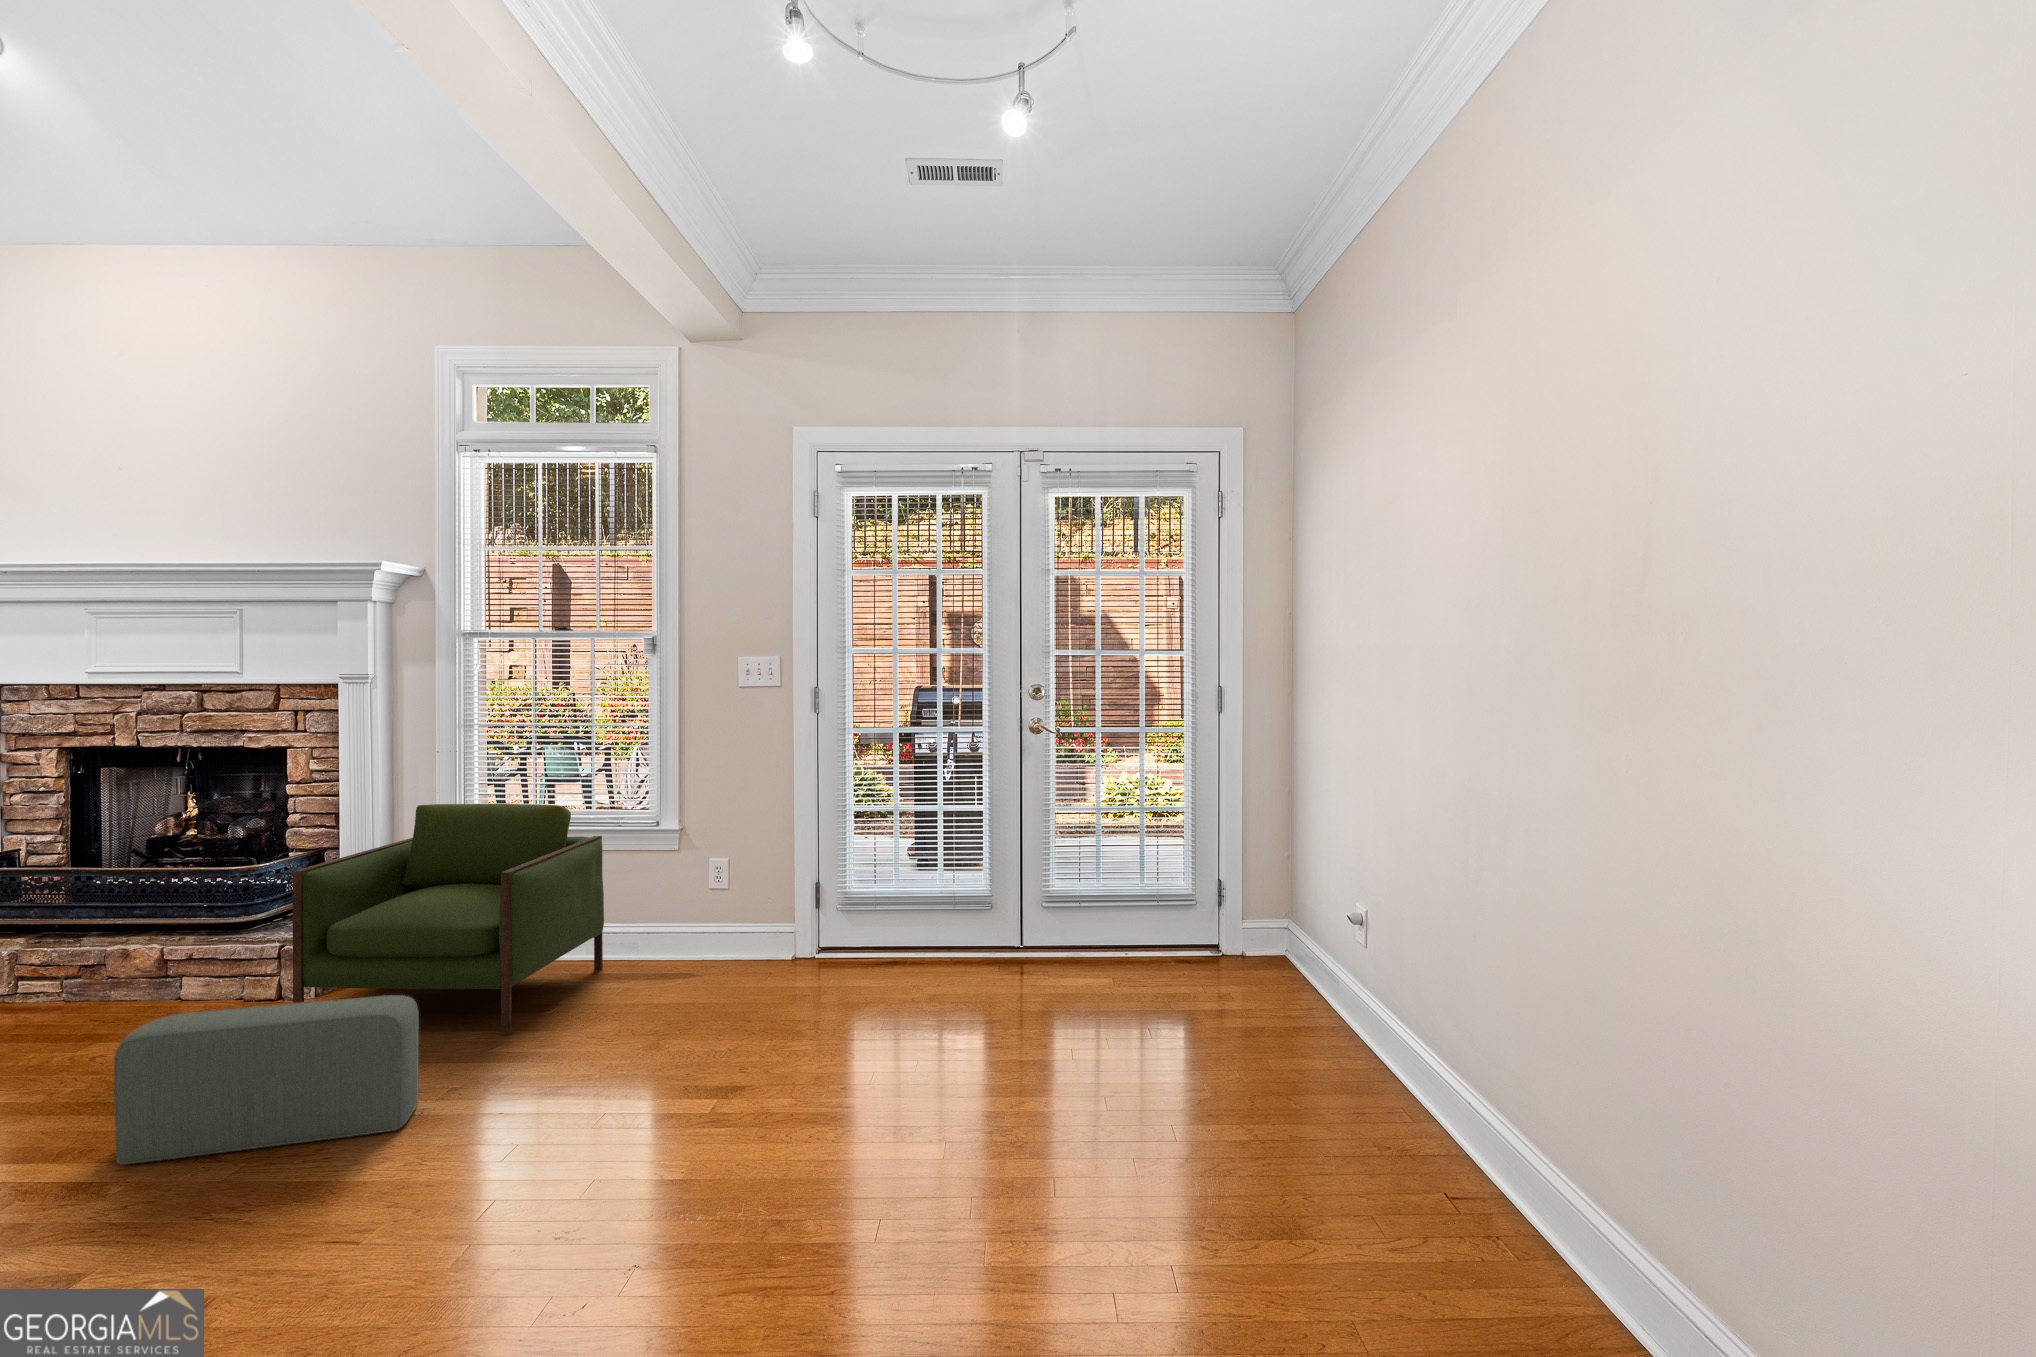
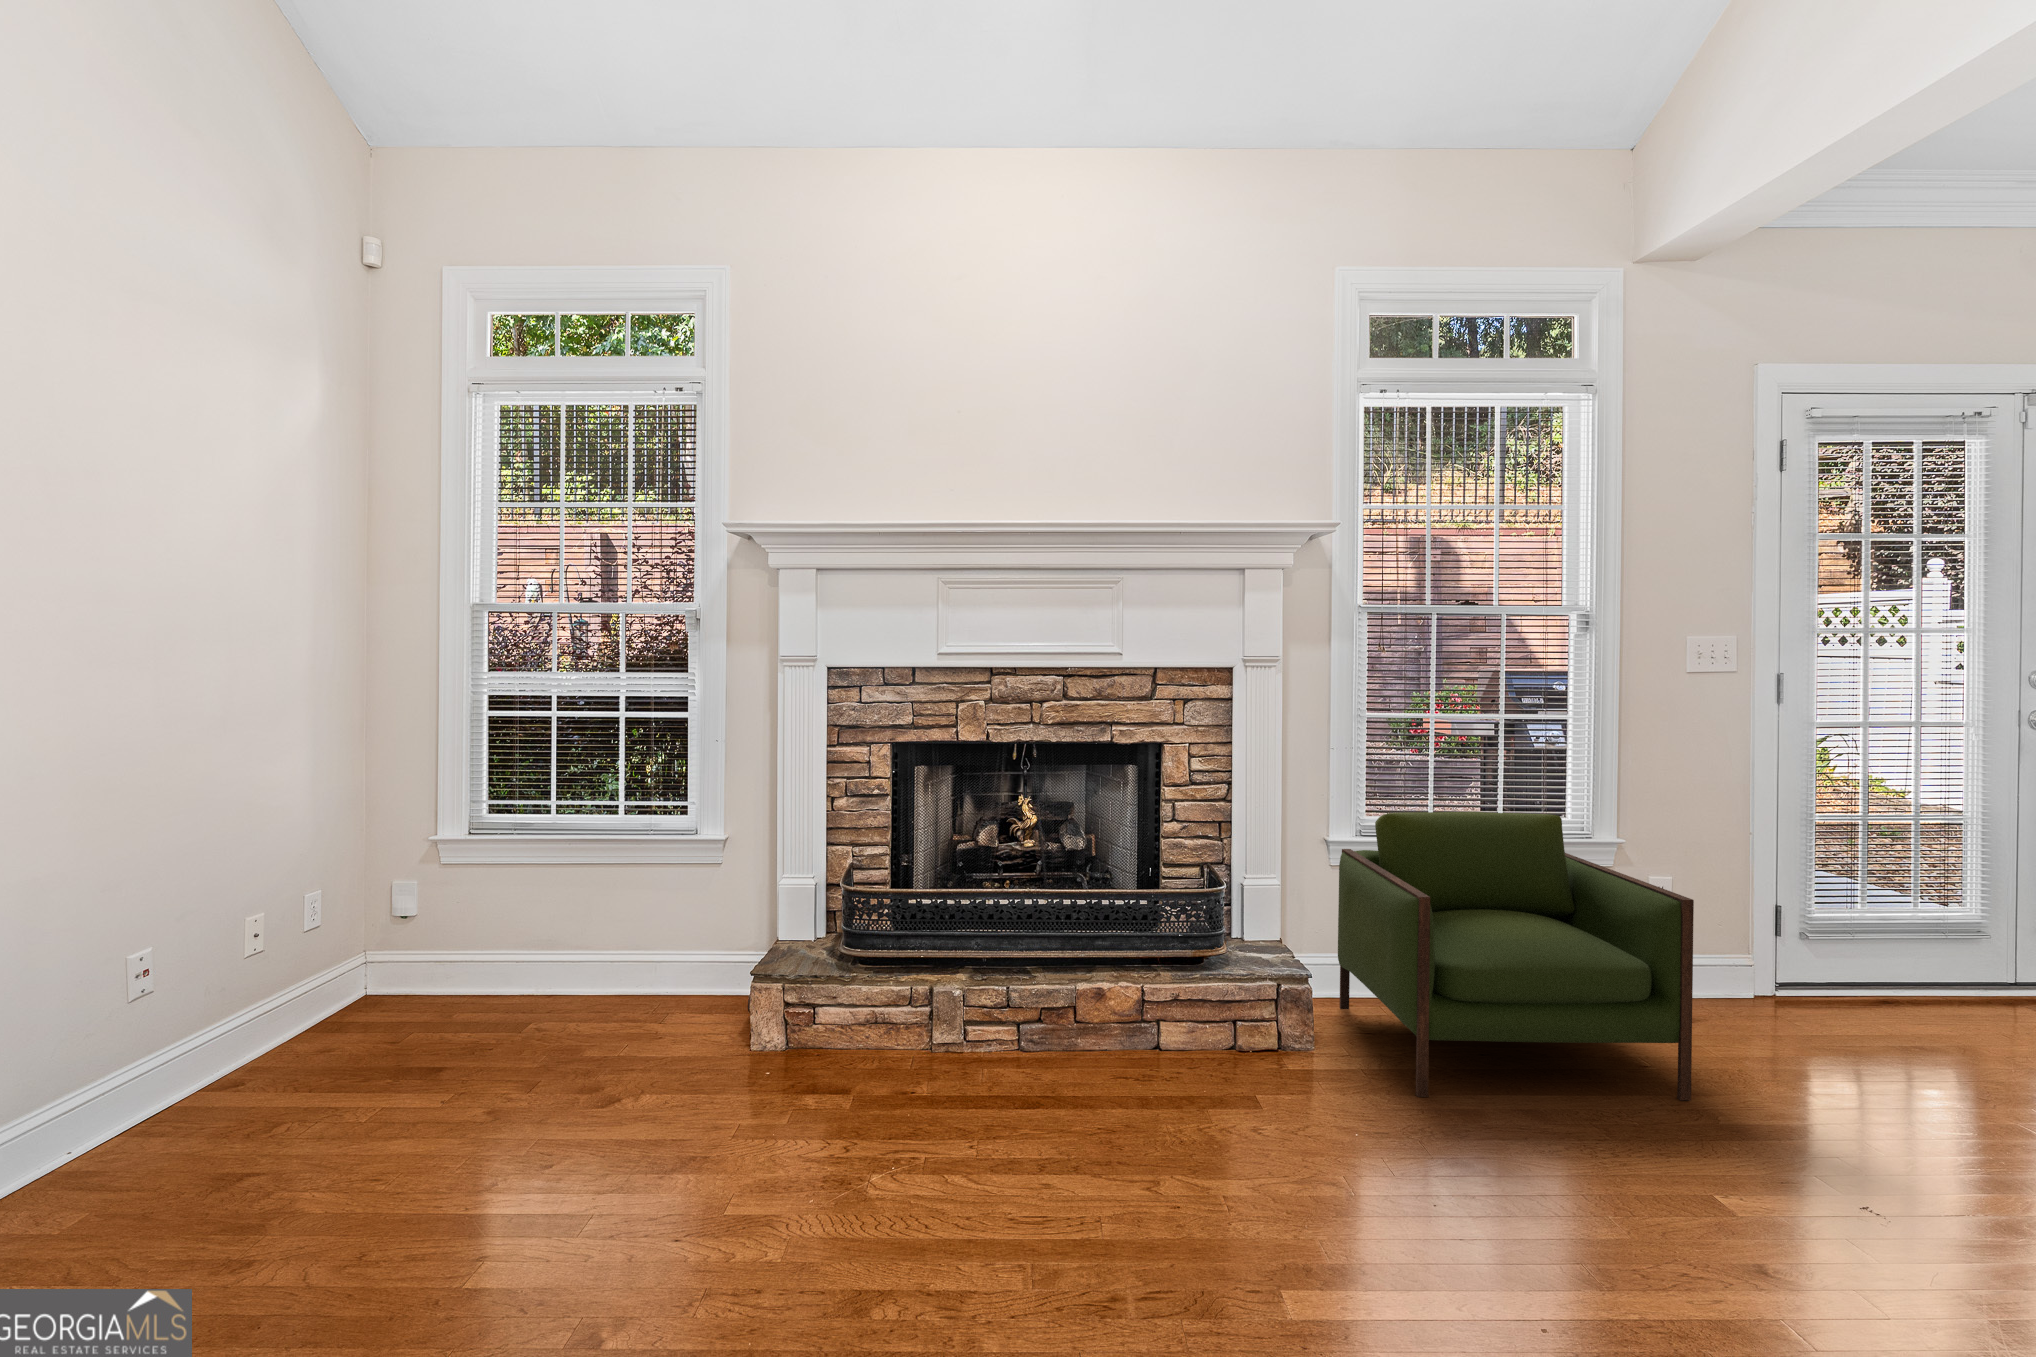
pouf: present [114,995,419,1165] -> none [1638,1063,1945,1298]

